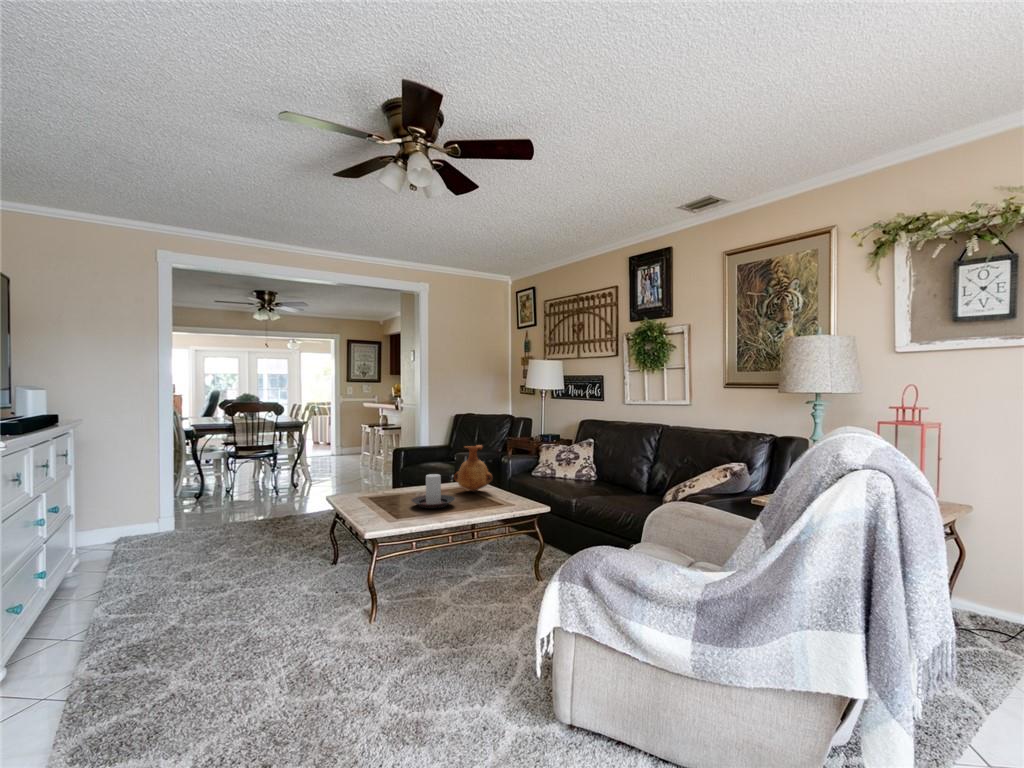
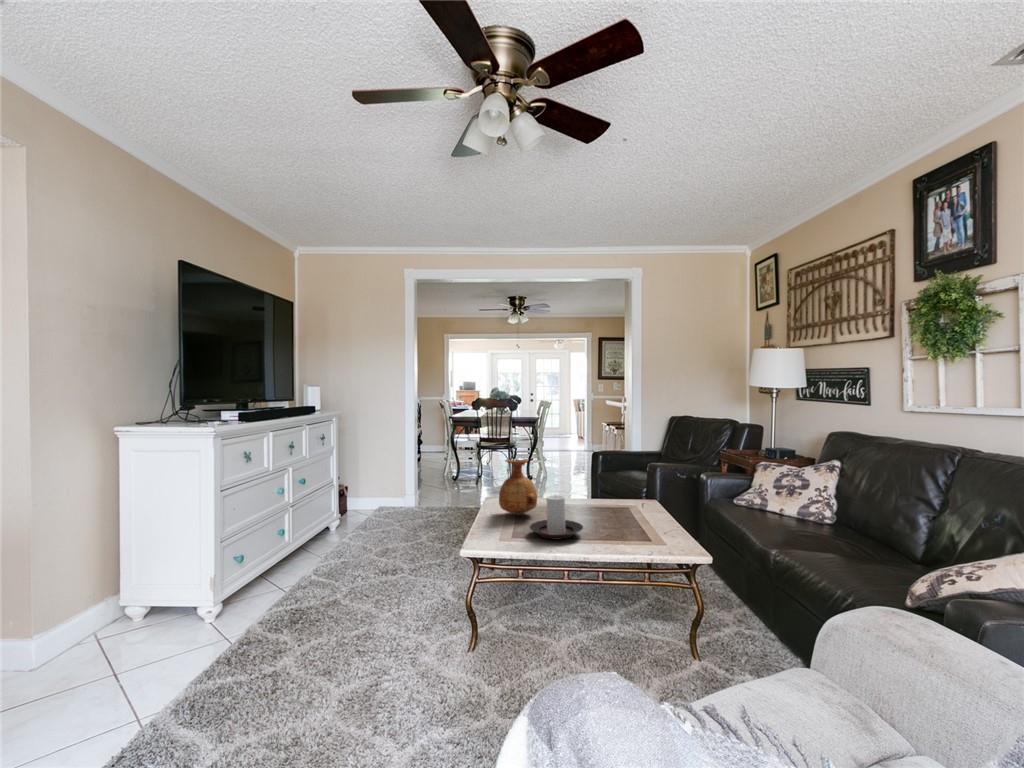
vase: present [454,445,492,492] -> present [499,459,537,516]

